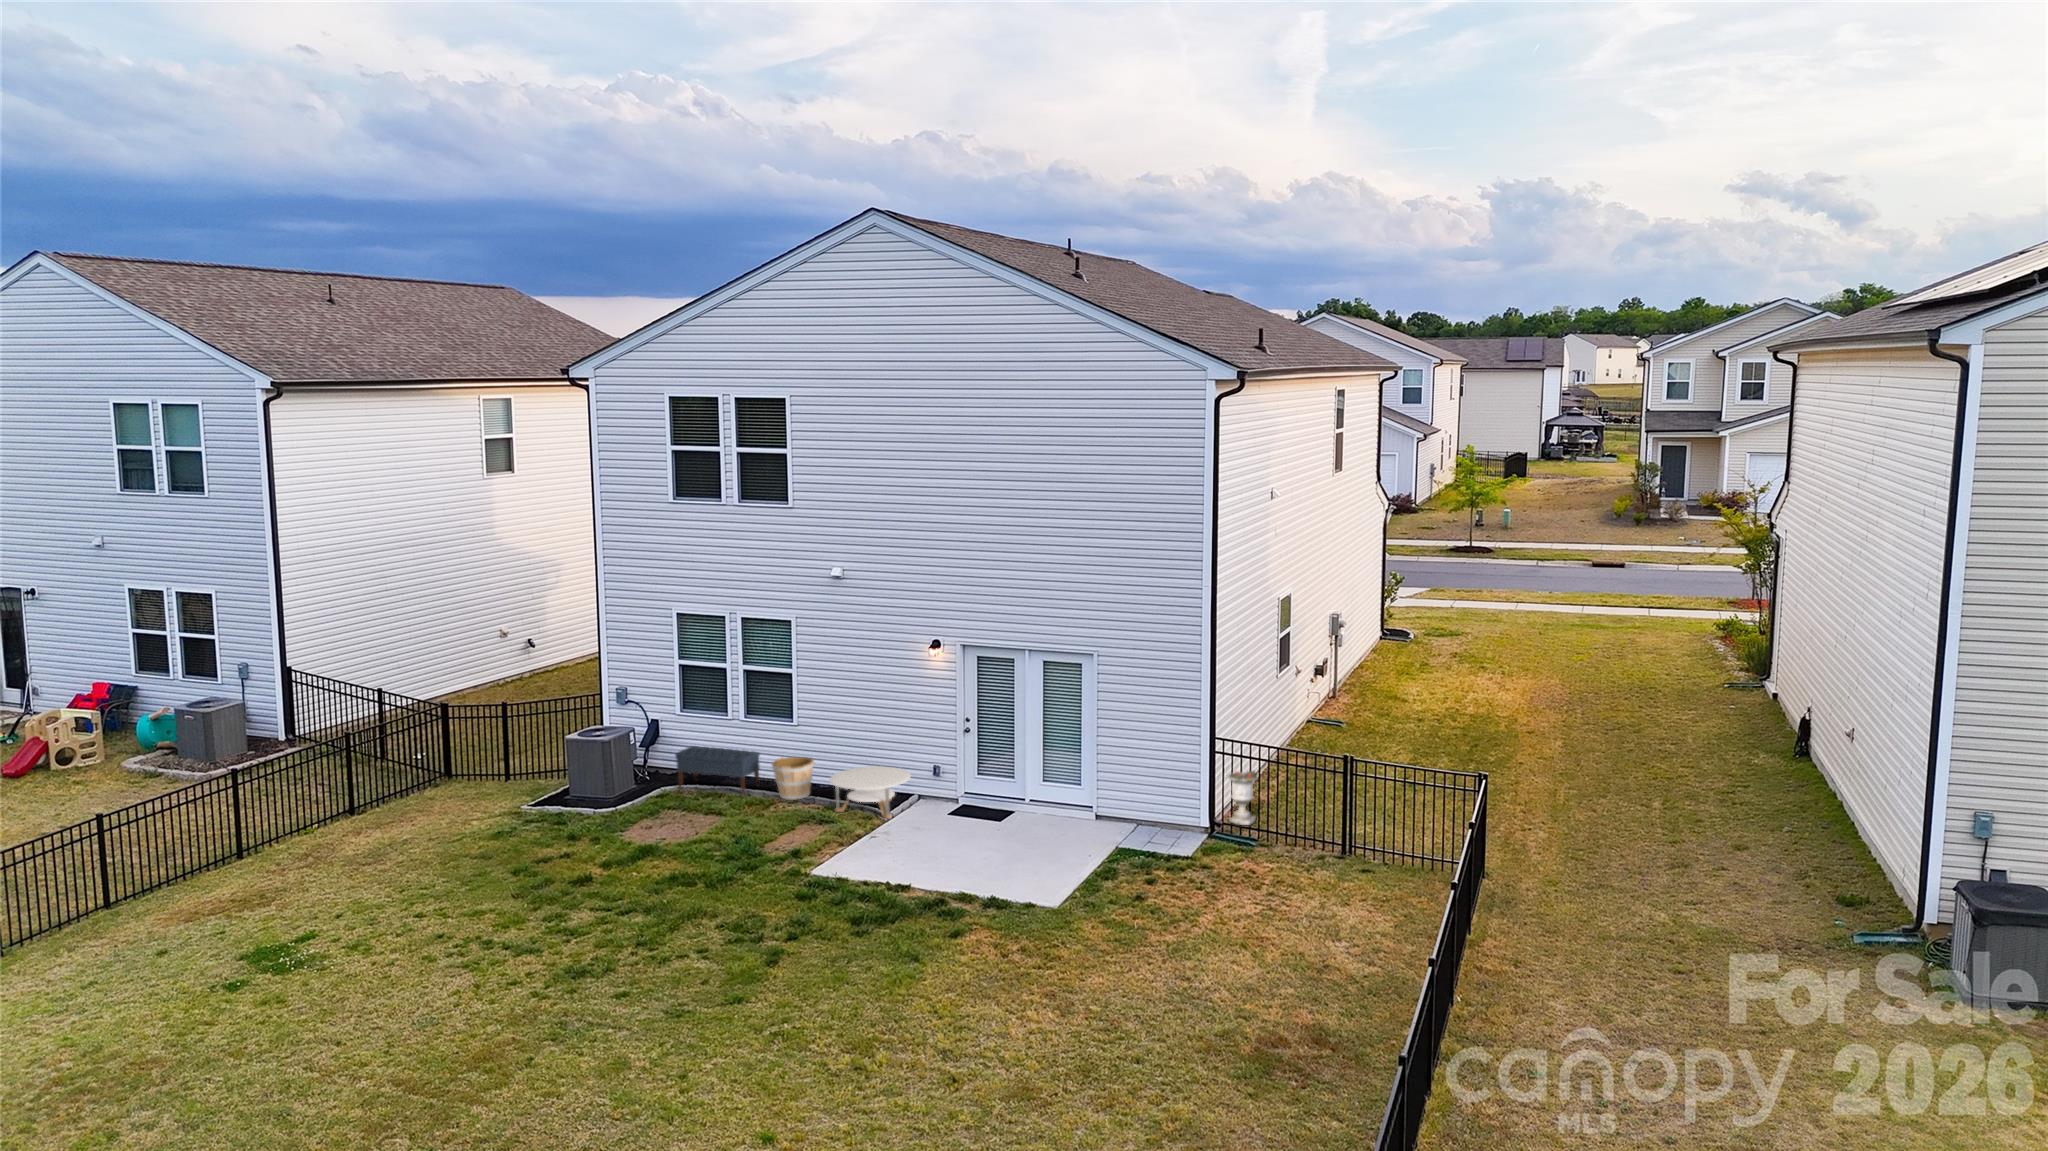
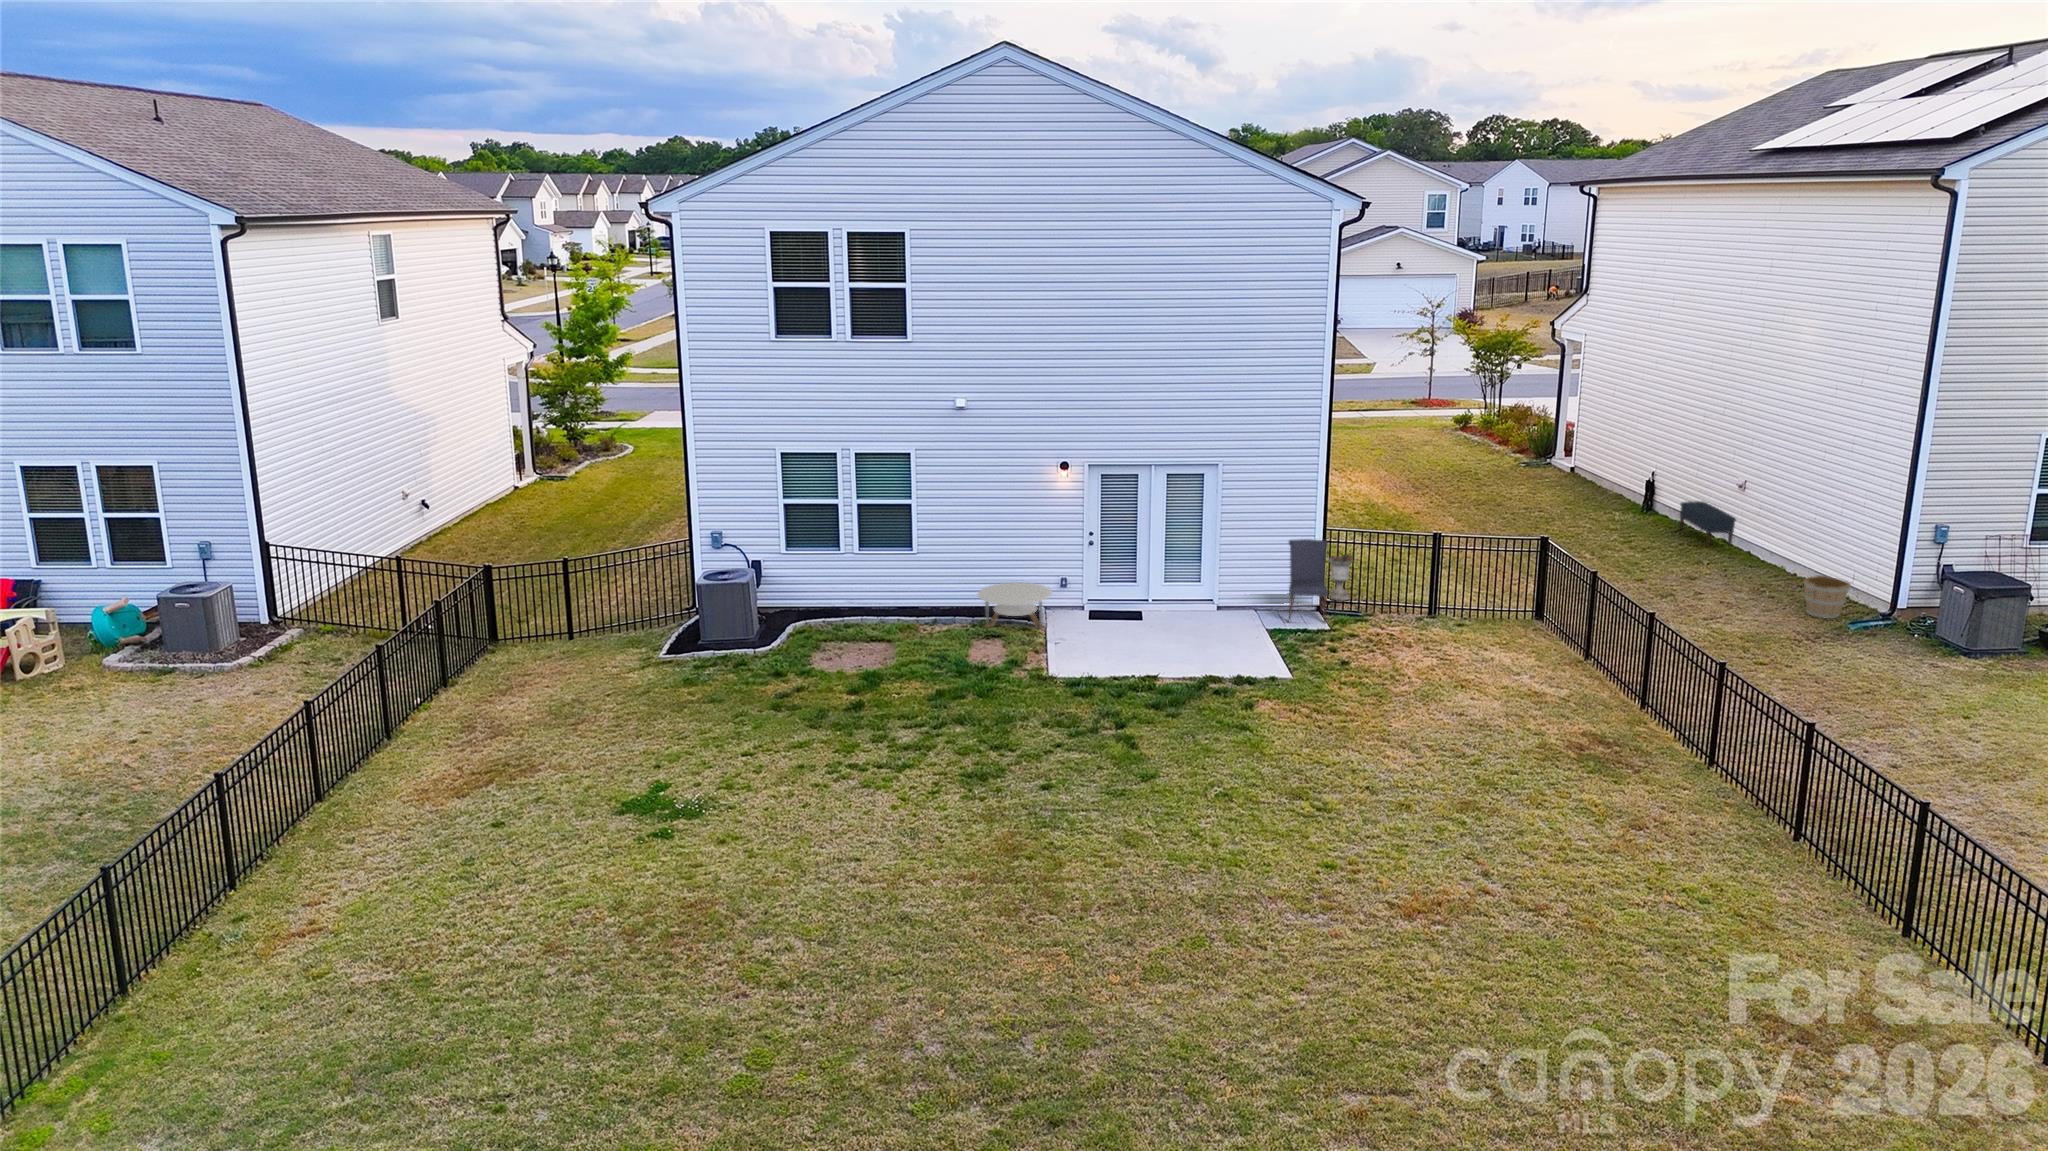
bench: present [675,746,760,794] -> present [1679,501,1736,547]
chair: none [1147,746,1207,848] -> present [1289,539,1328,622]
wooden bucket: present [772,757,815,800] -> present [1804,575,1851,619]

